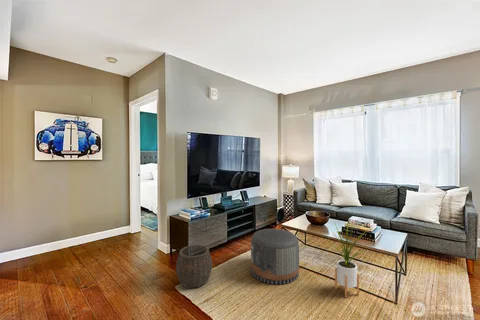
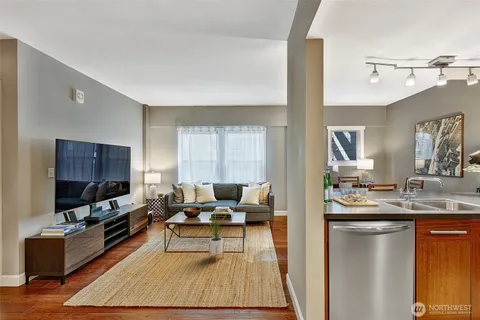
pouf: present [251,229,299,285] -> none [138,227,182,272]
woven basket: present [176,245,212,288] -> none [56,257,102,304]

